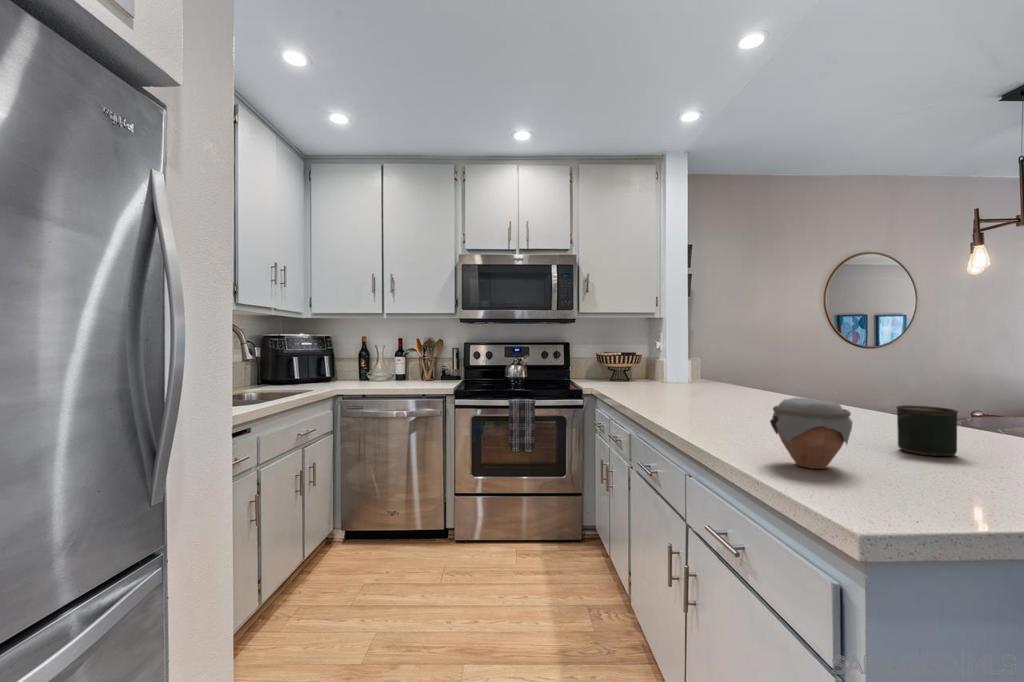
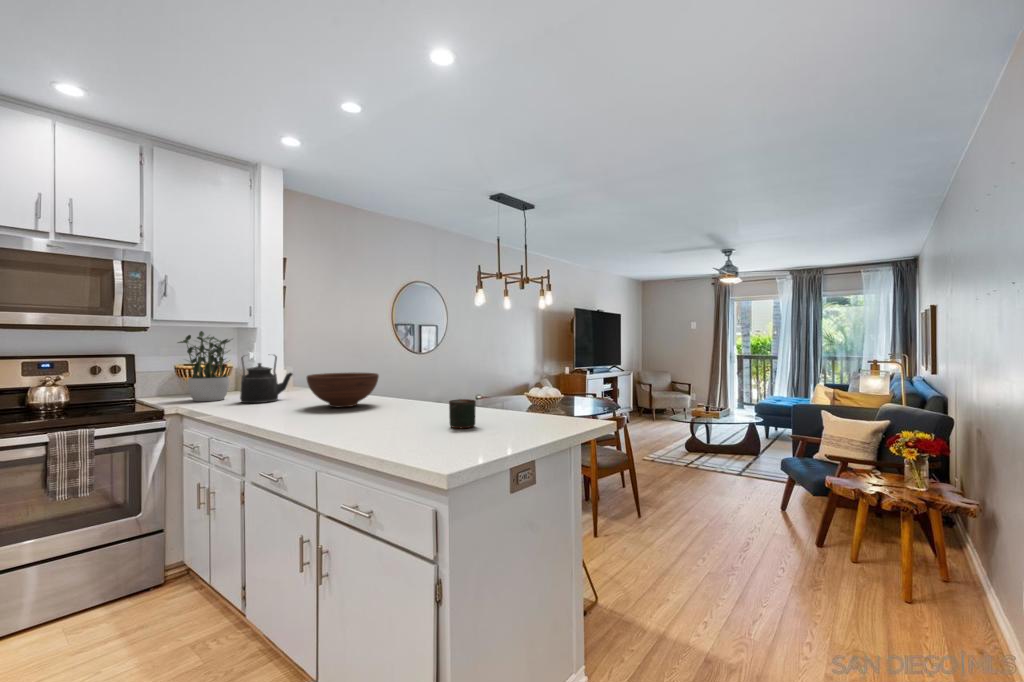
potted plant: none [595,321,643,386] -> present [178,331,230,401]
kettle: none [643,343,695,391] -> present [240,355,293,403]
fruit bowl: none [700,363,791,404] -> present [307,373,379,408]
jar: present [770,398,852,469] -> none [389,402,433,447]

